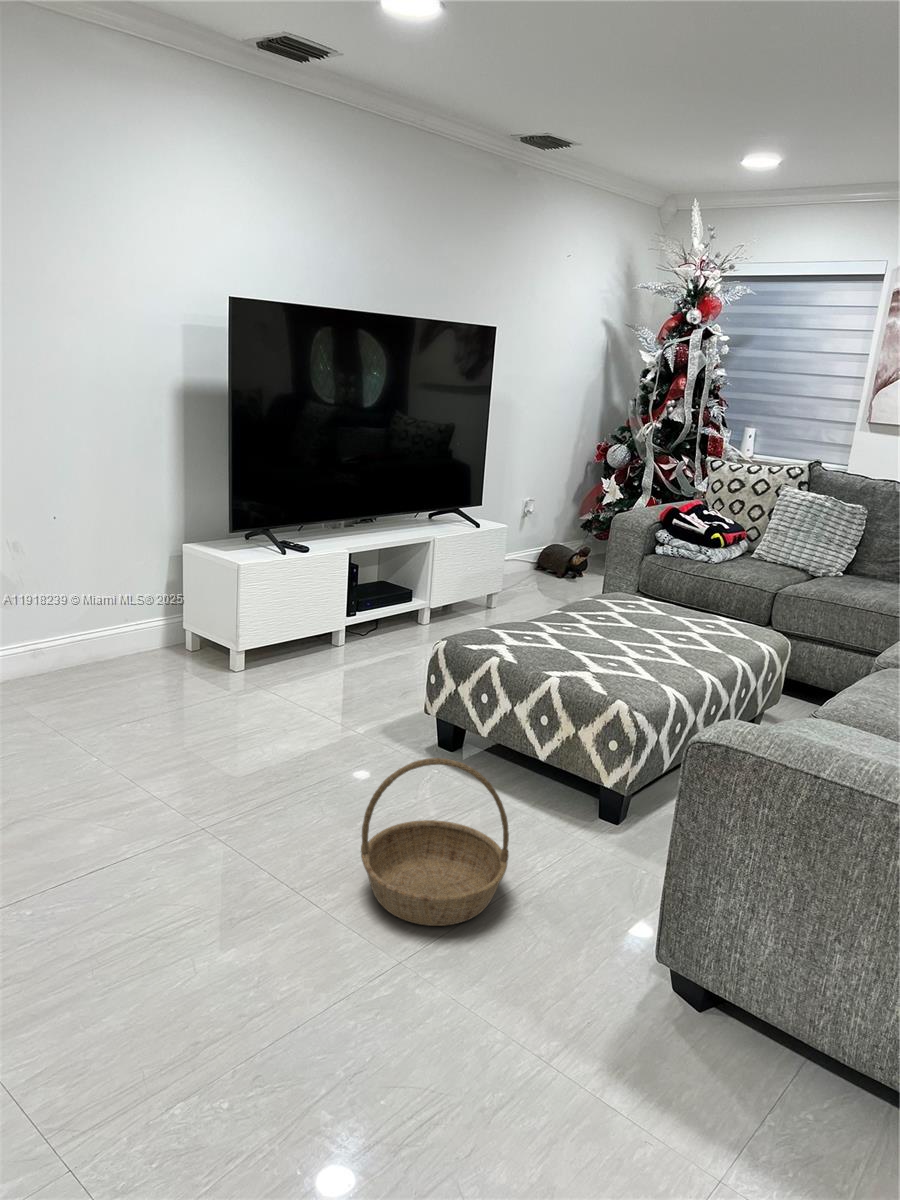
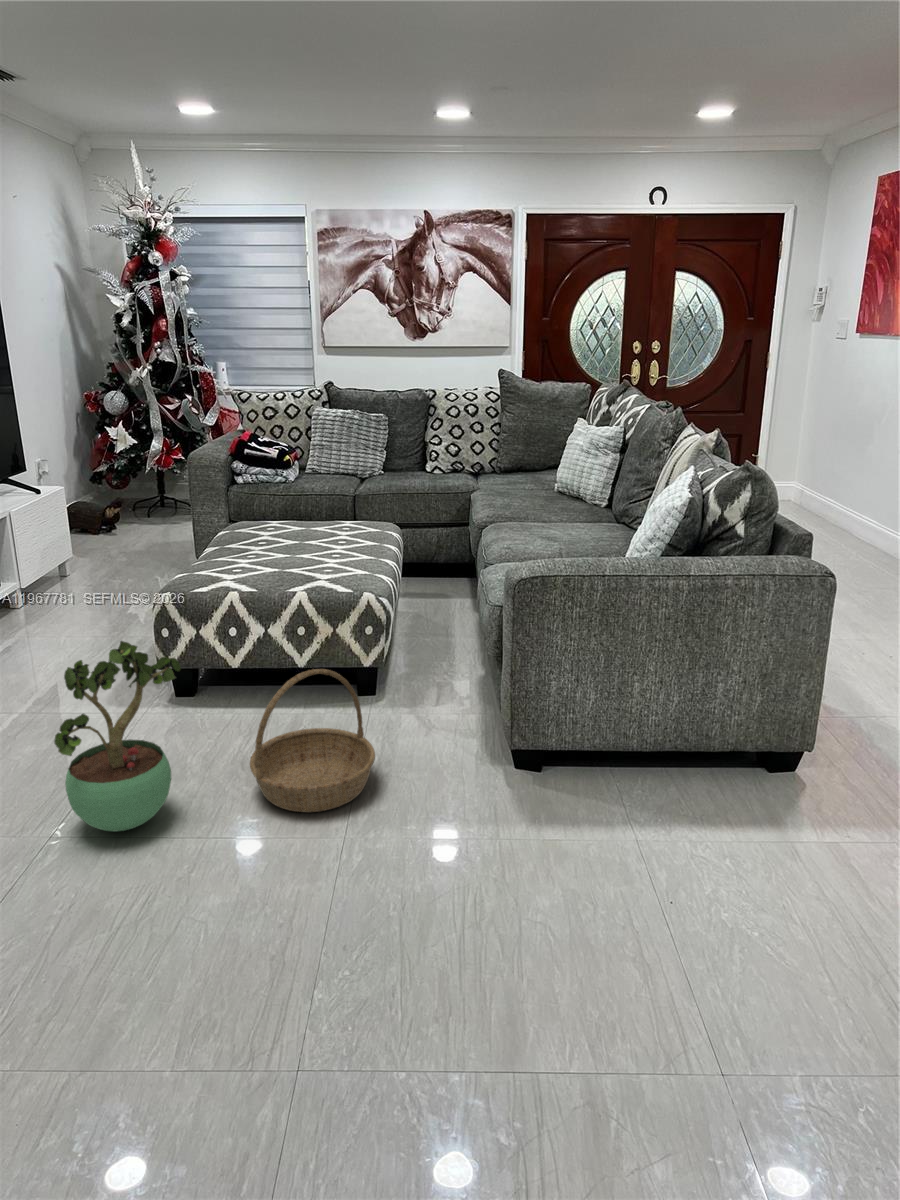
potted plant: none [192,662,327,848] -> present [54,641,181,832]

